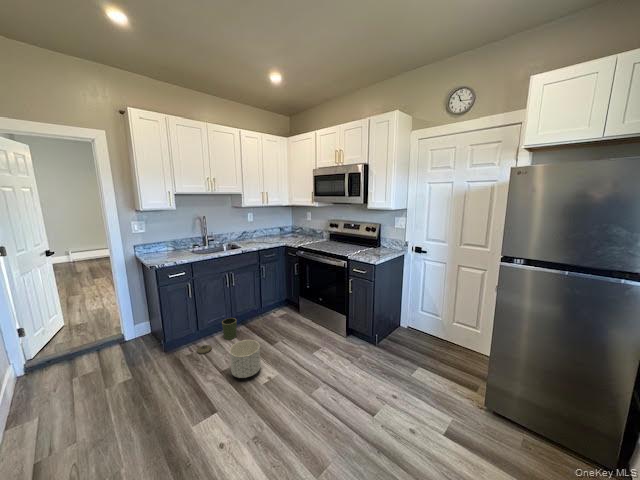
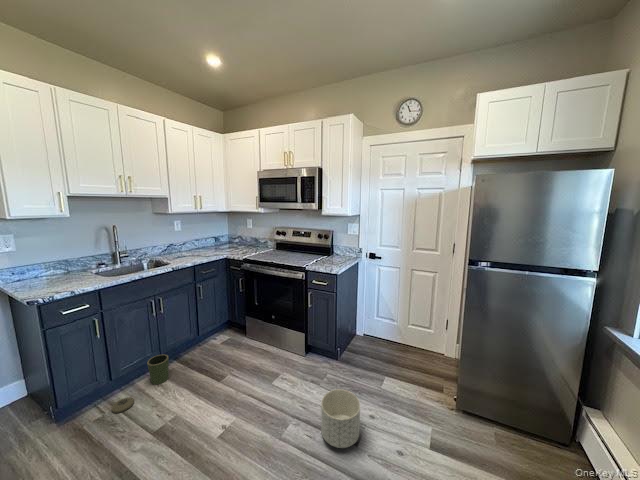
planter: present [230,340,261,378] -> present [321,389,360,448]

